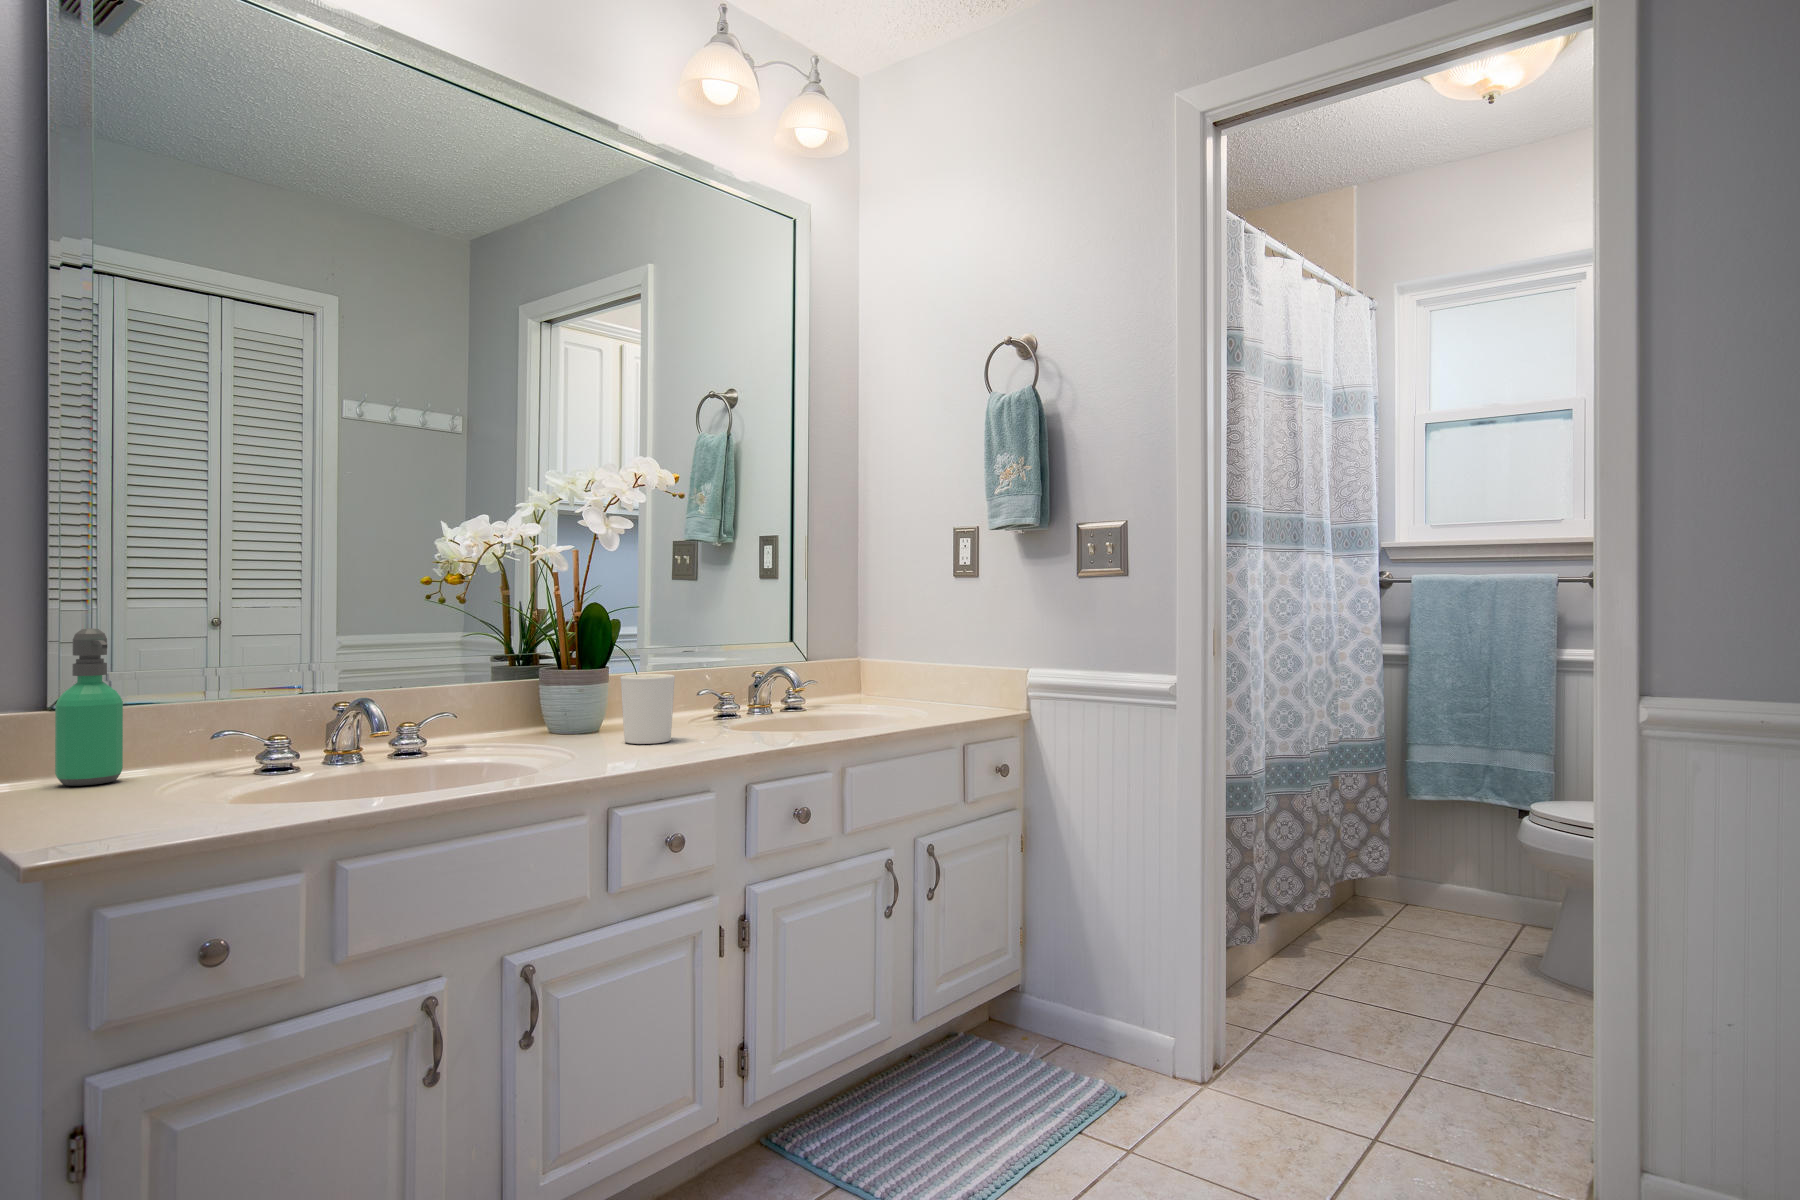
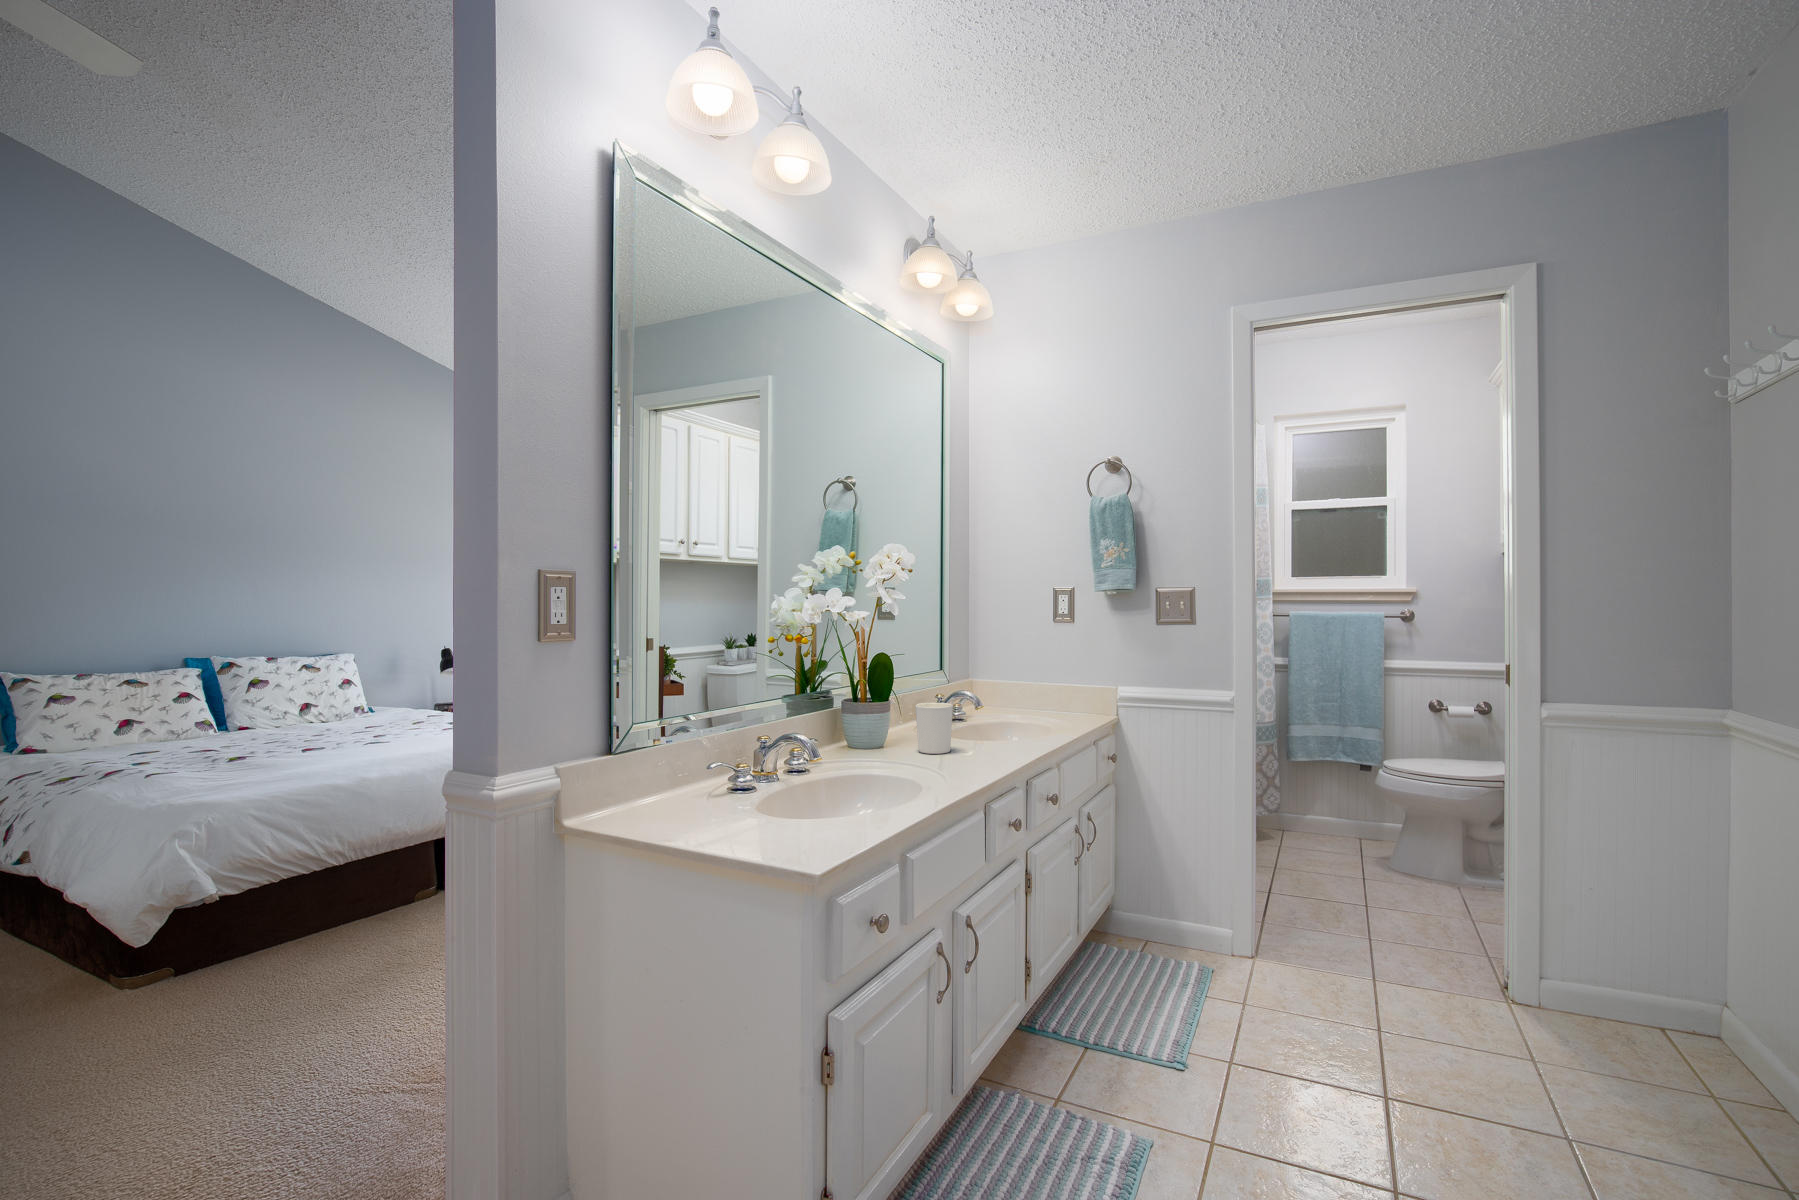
soap dispenser: present [55,628,123,786] -> none [614,691,660,810]

